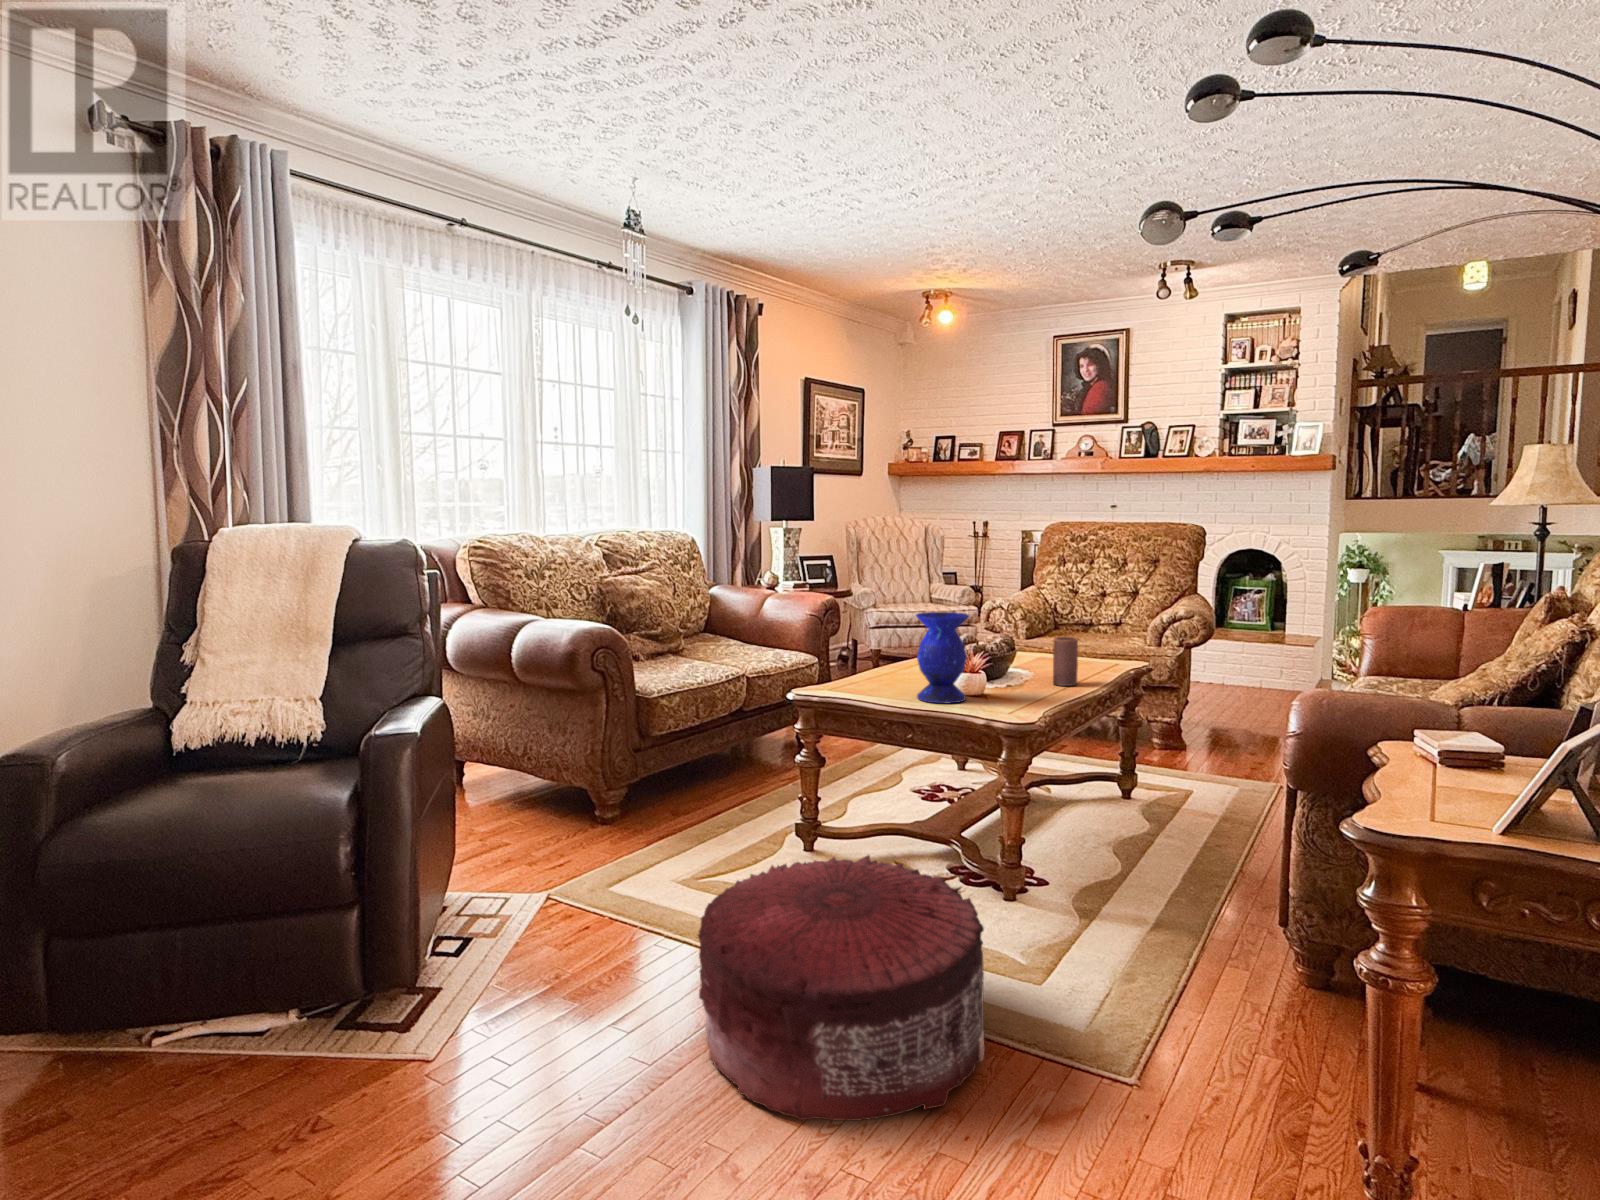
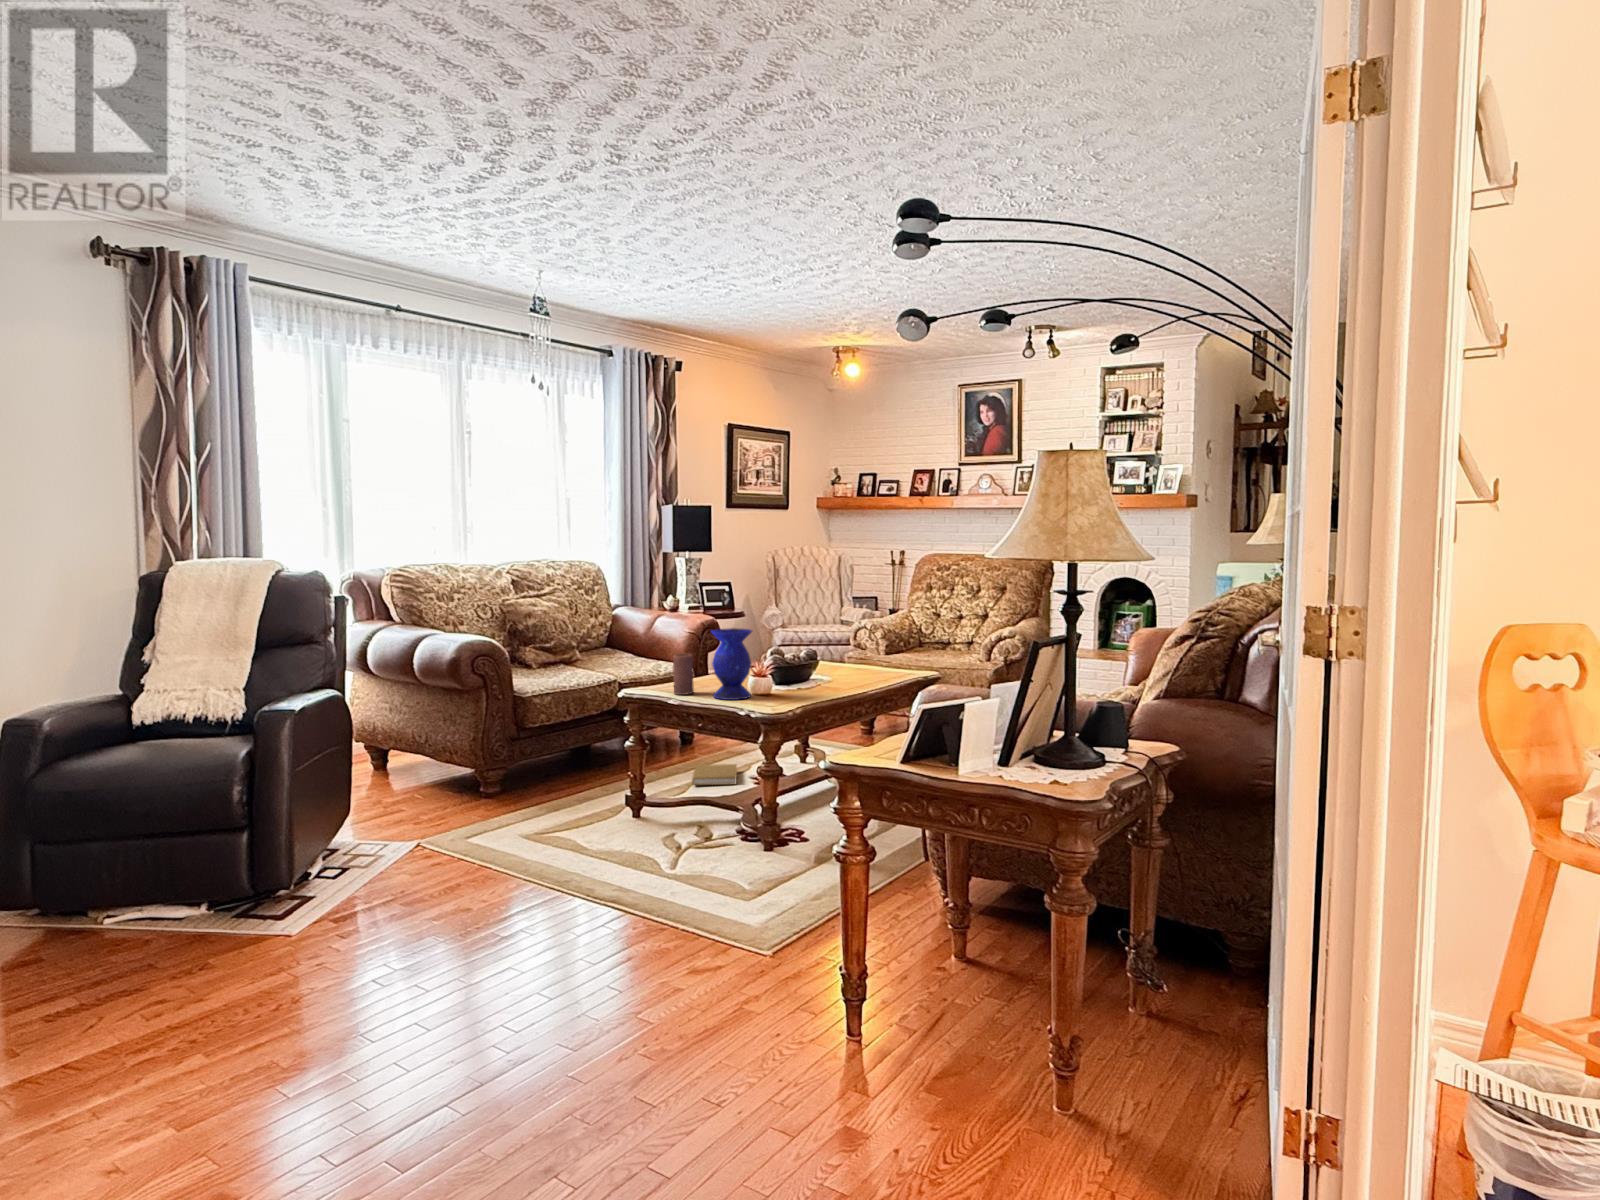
candle: present [1053,637,1078,686] -> present [673,654,694,695]
book: none [844,774,907,803] -> present [692,764,737,785]
pouf: present [698,855,985,1121] -> none [469,806,689,973]

